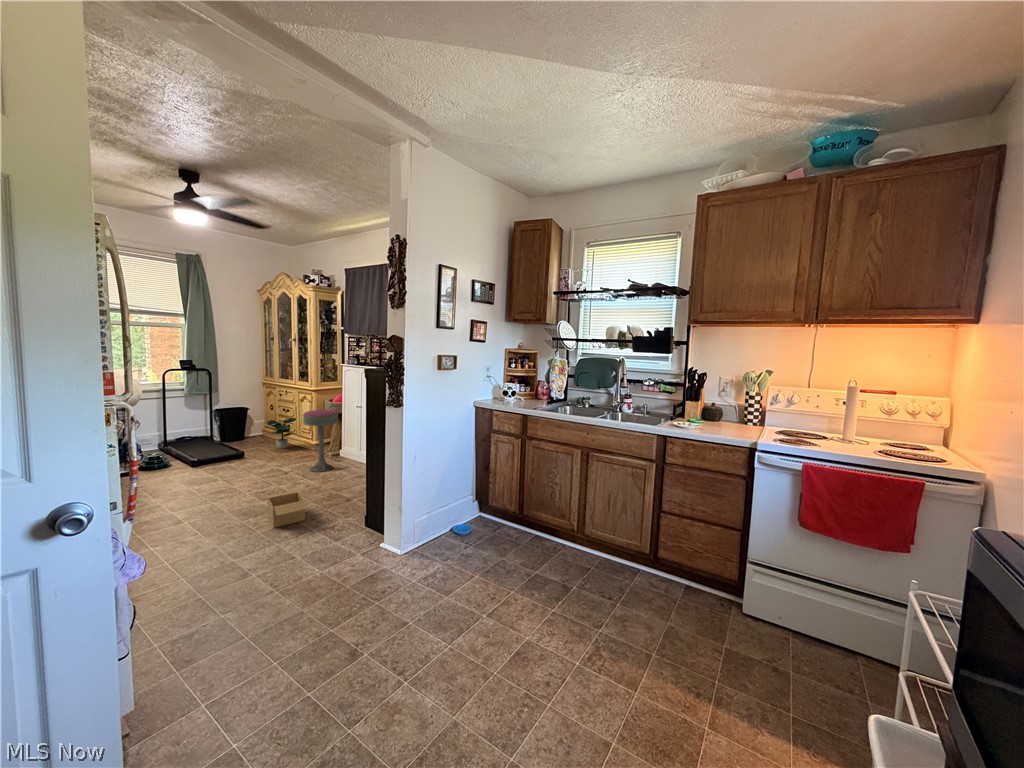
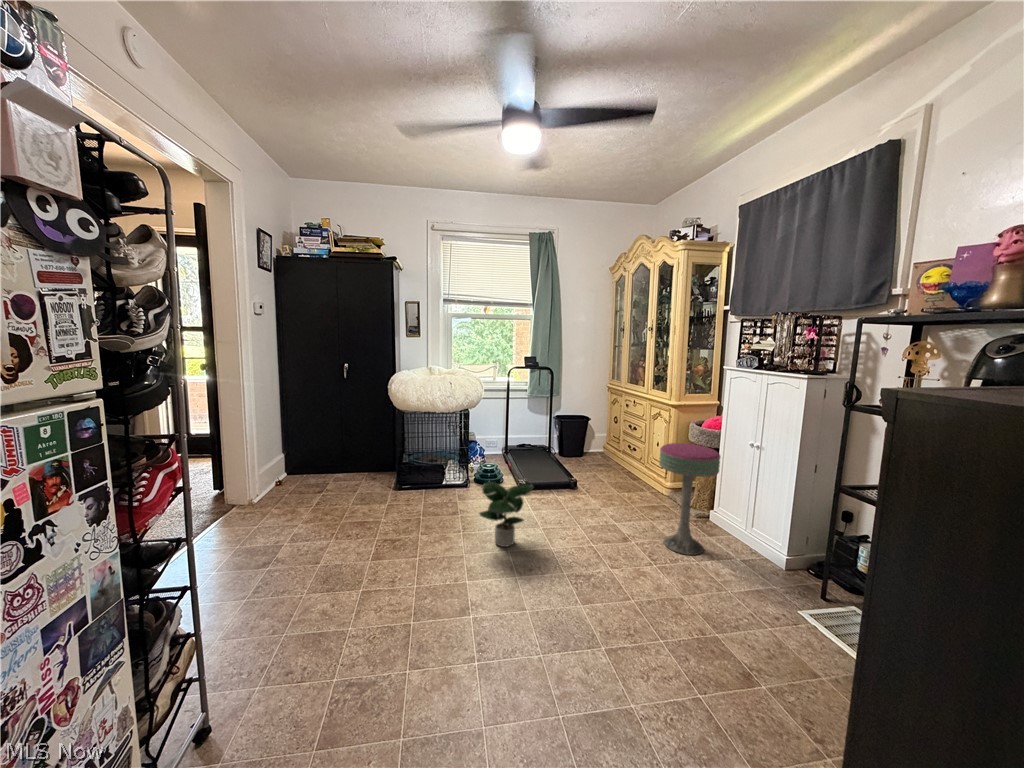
potted plant: present [267,418,296,449] -> present [479,482,533,547]
cardboard box: present [266,491,307,527] -> none [593,615,672,718]

